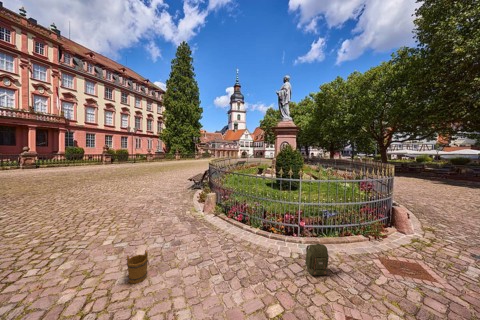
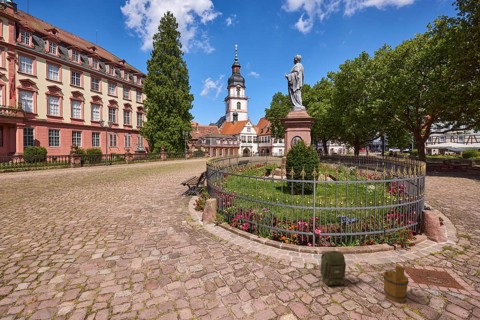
bucket: present [126,251,148,284] -> present [381,265,409,302]

